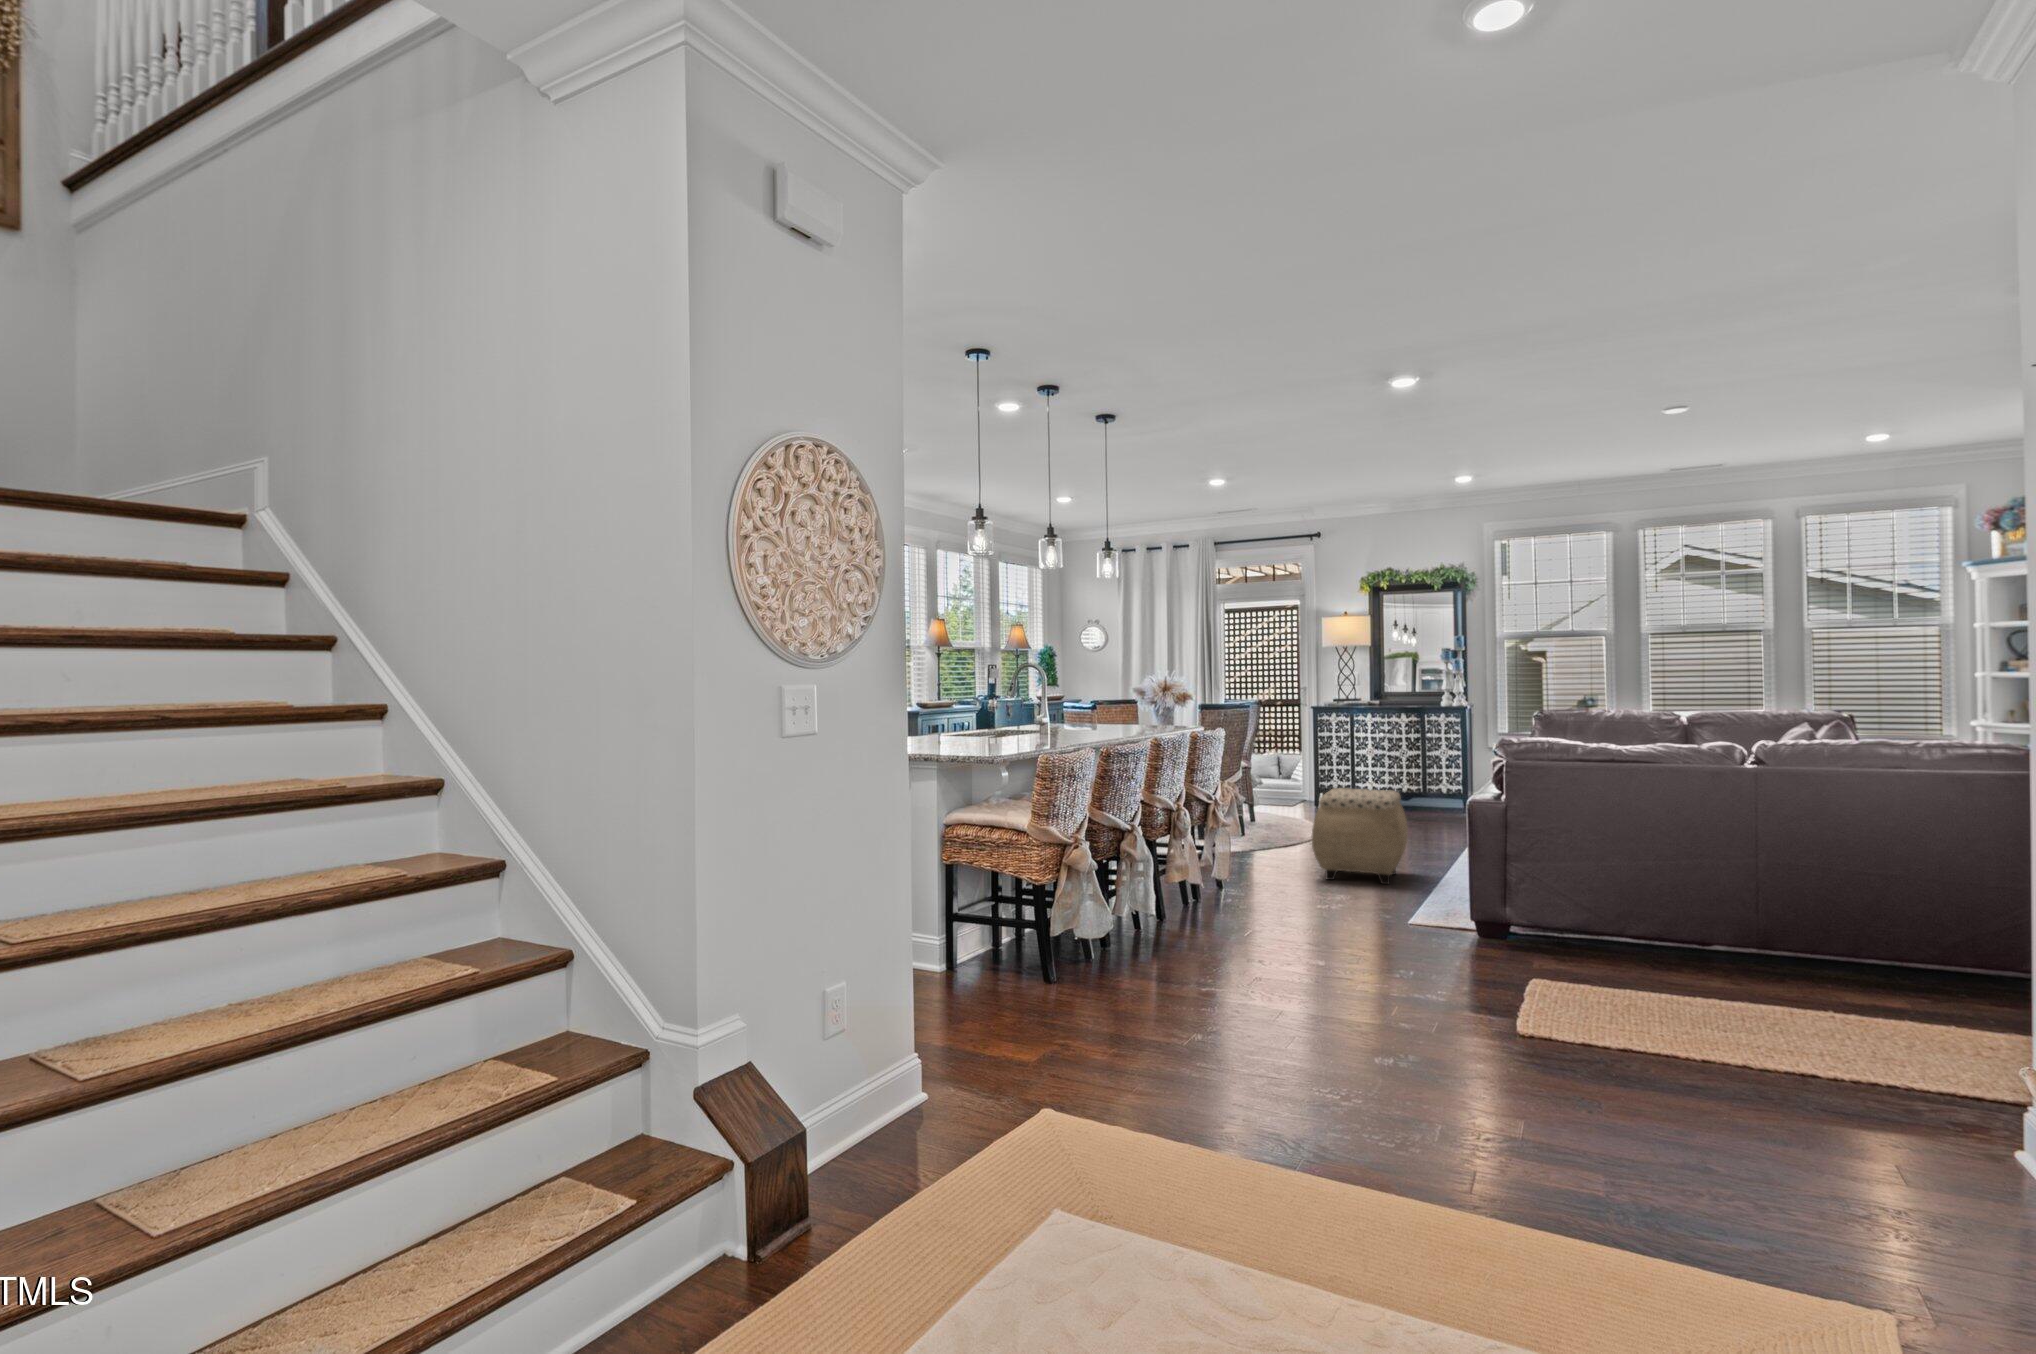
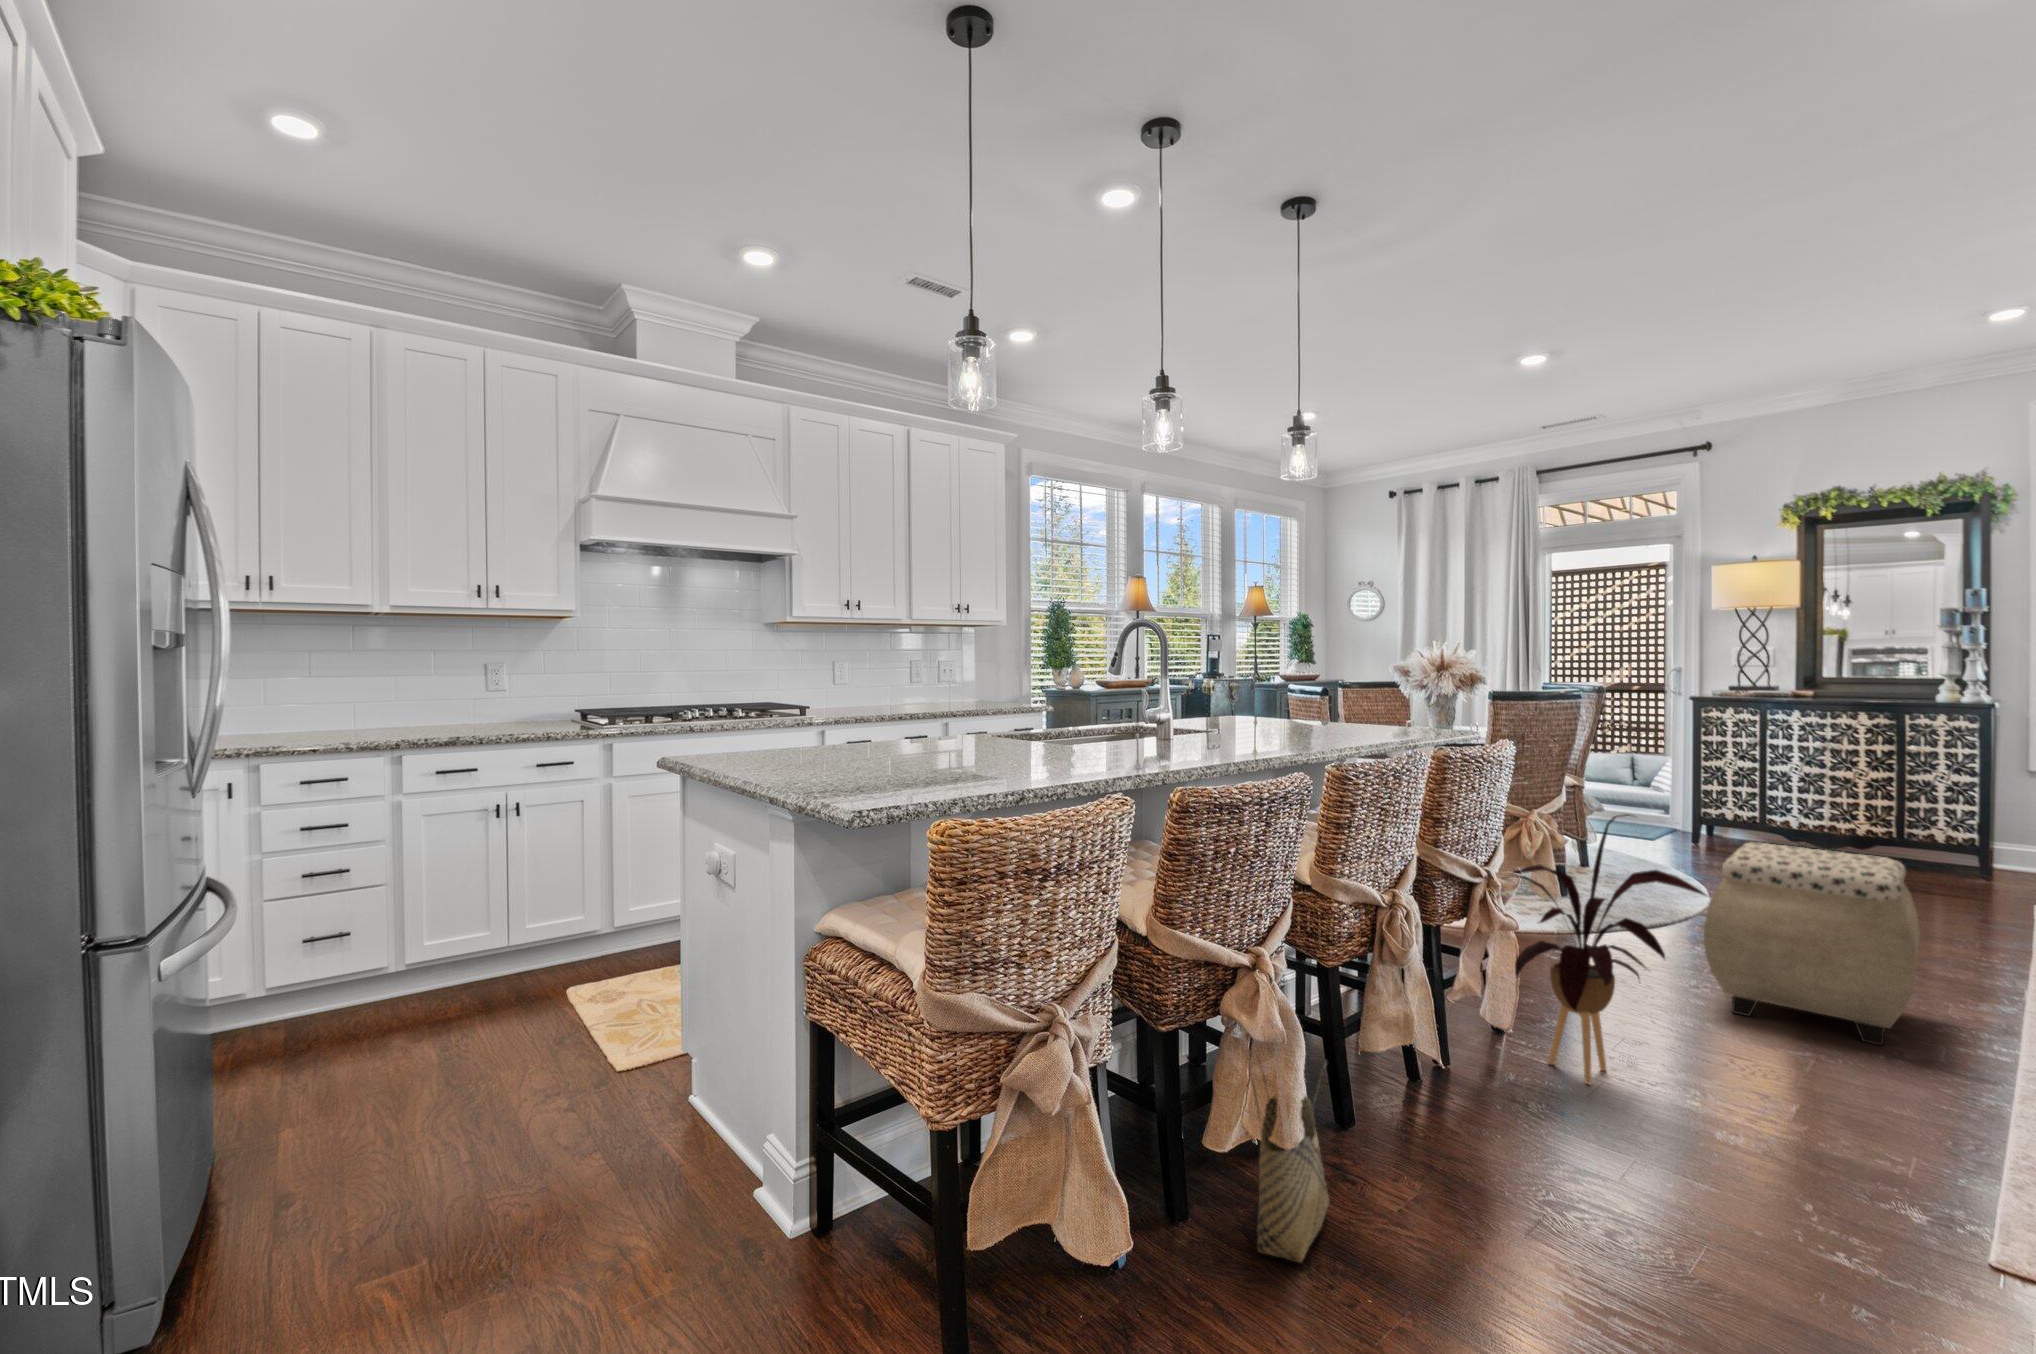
house plant: none [1211,769,1309,909] -> present [1515,814,1706,1085]
woven basket: none [1122,878,1158,966] -> present [1249,1049,1329,1263]

